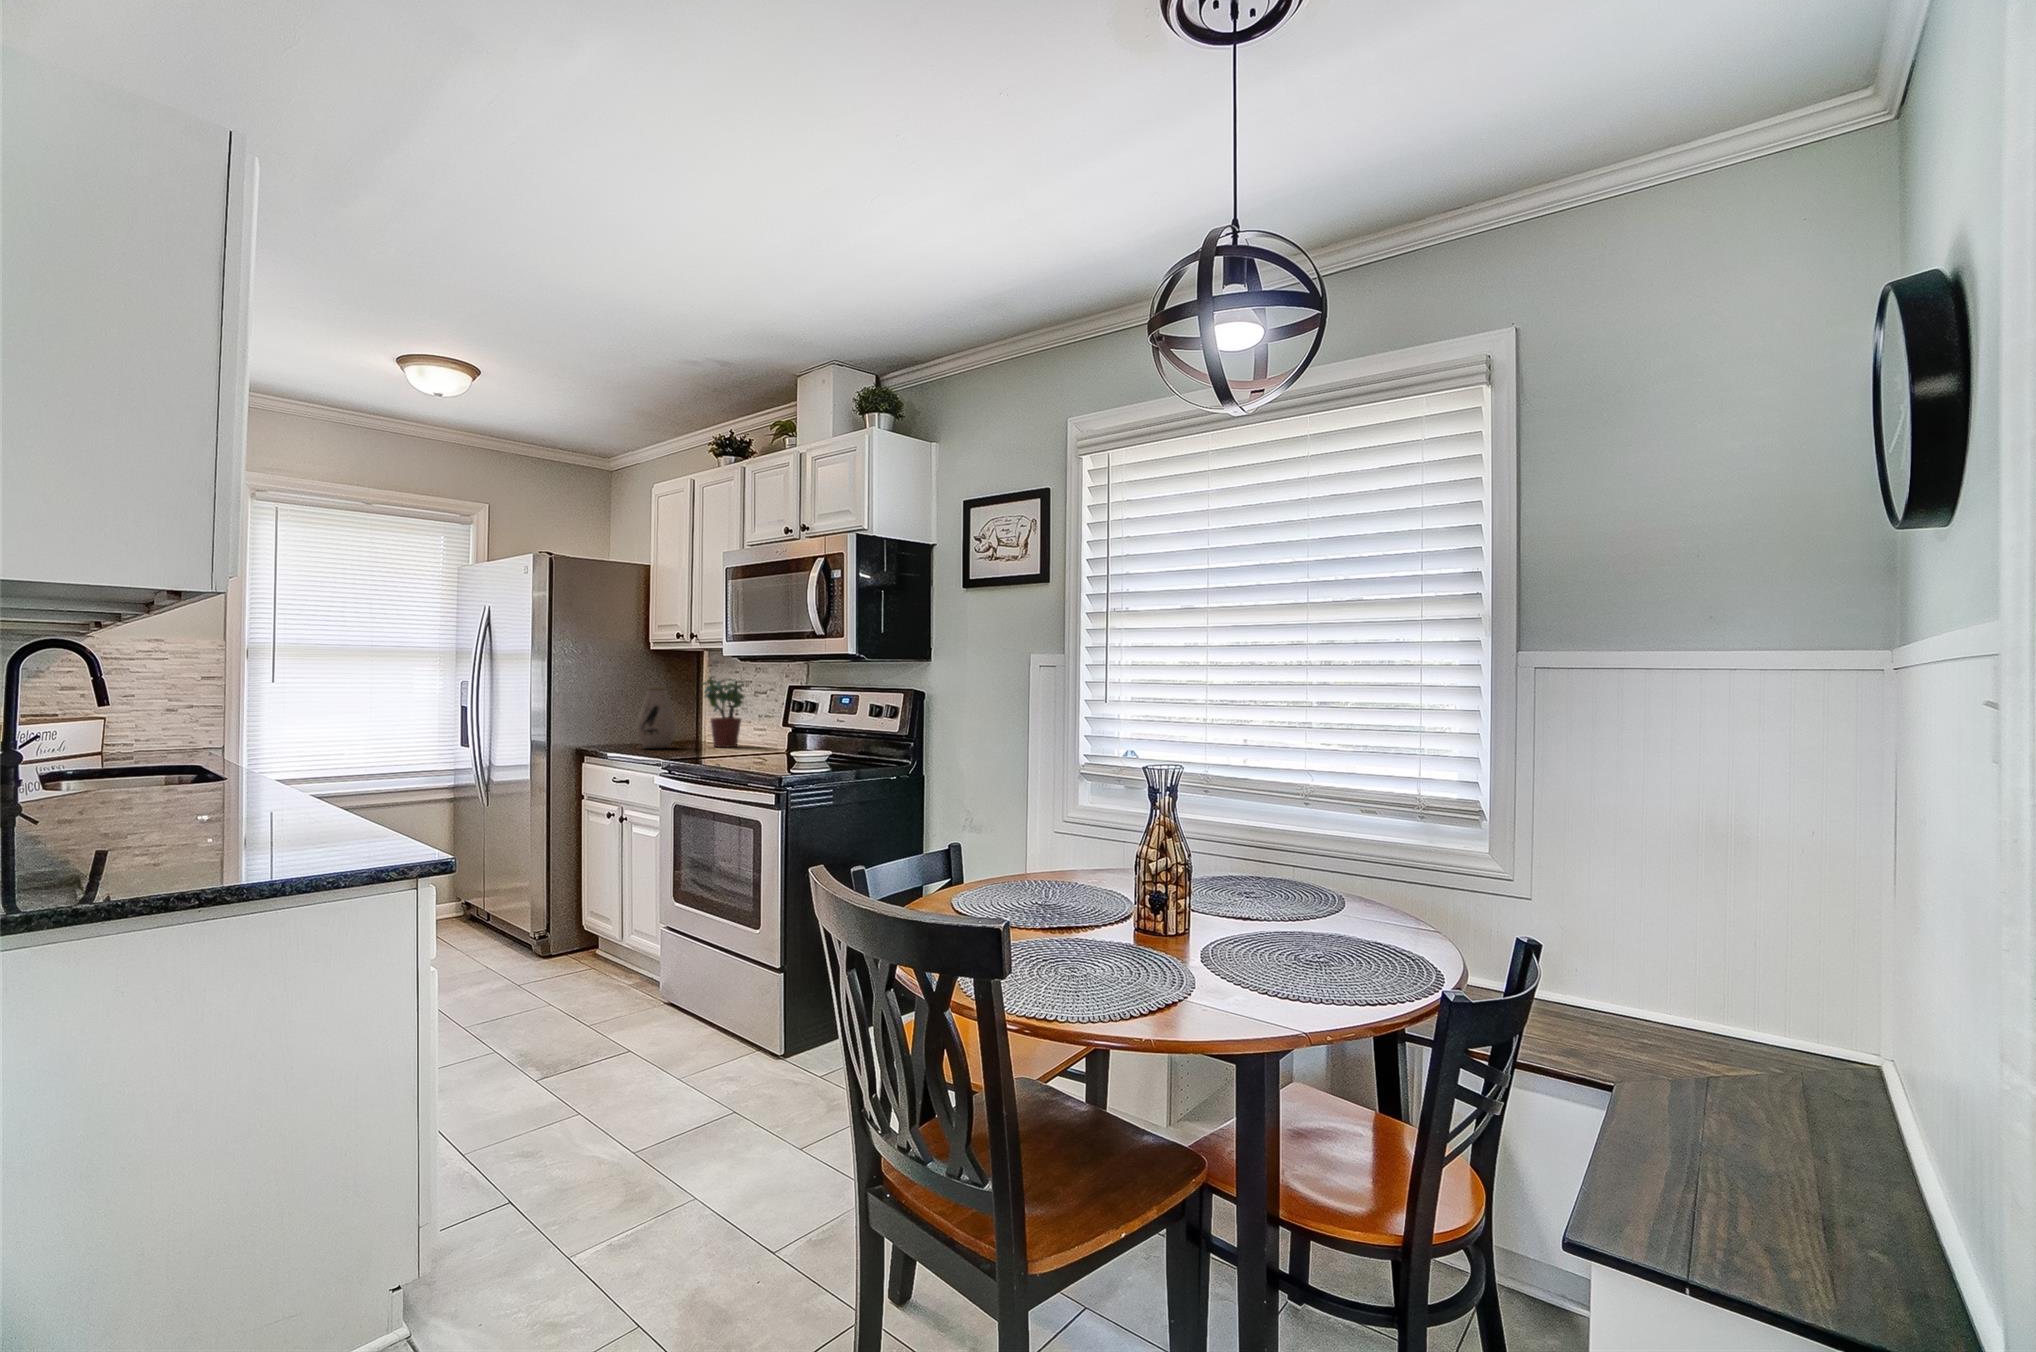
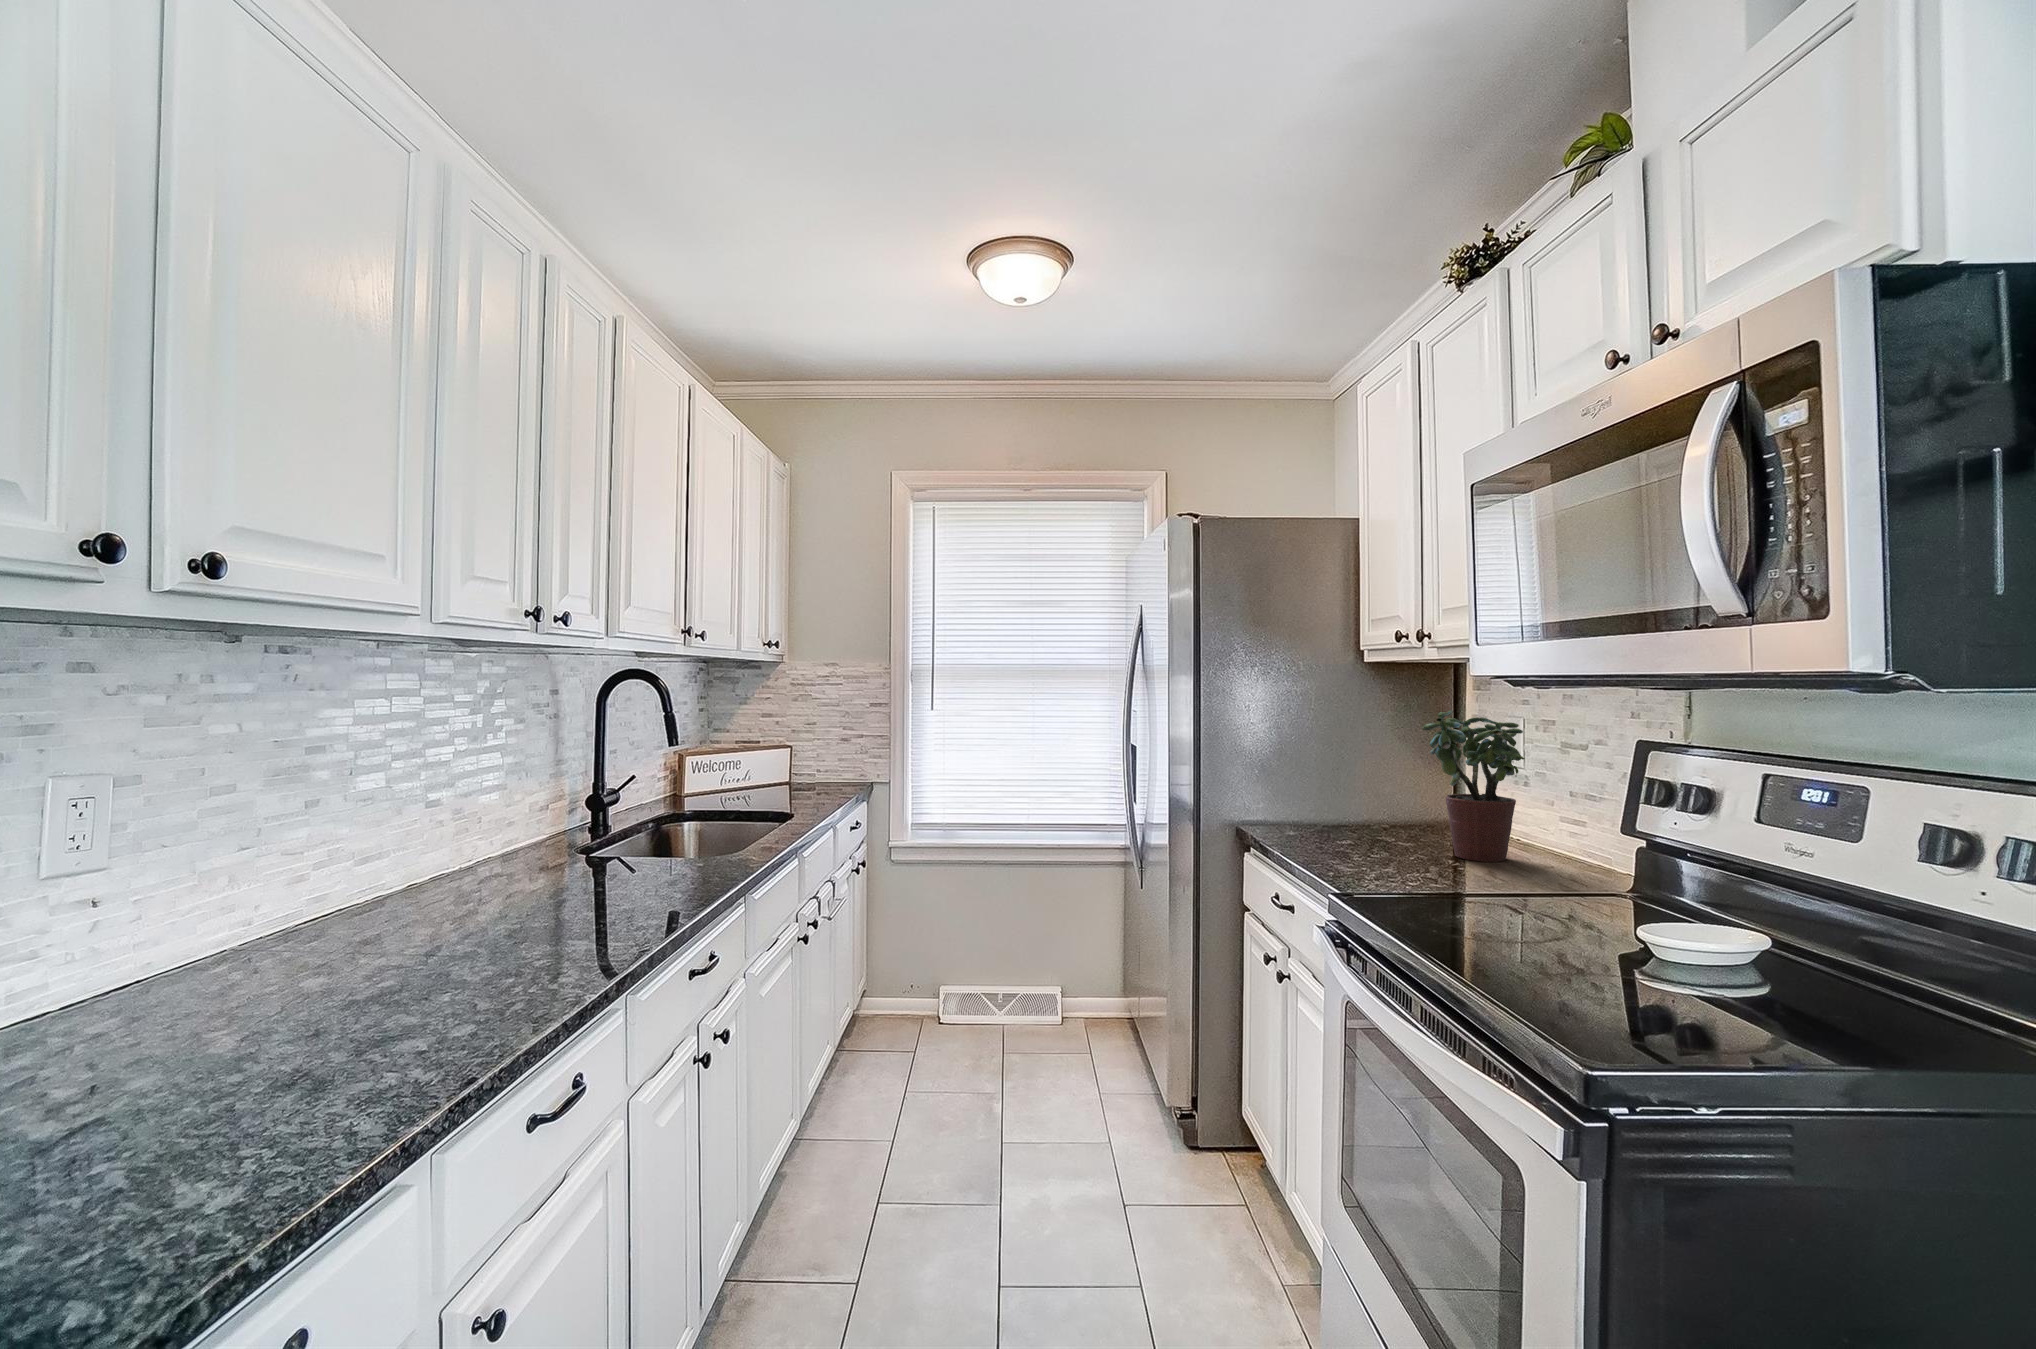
vase: present [636,686,676,749] -> none [1309,727,1381,845]

